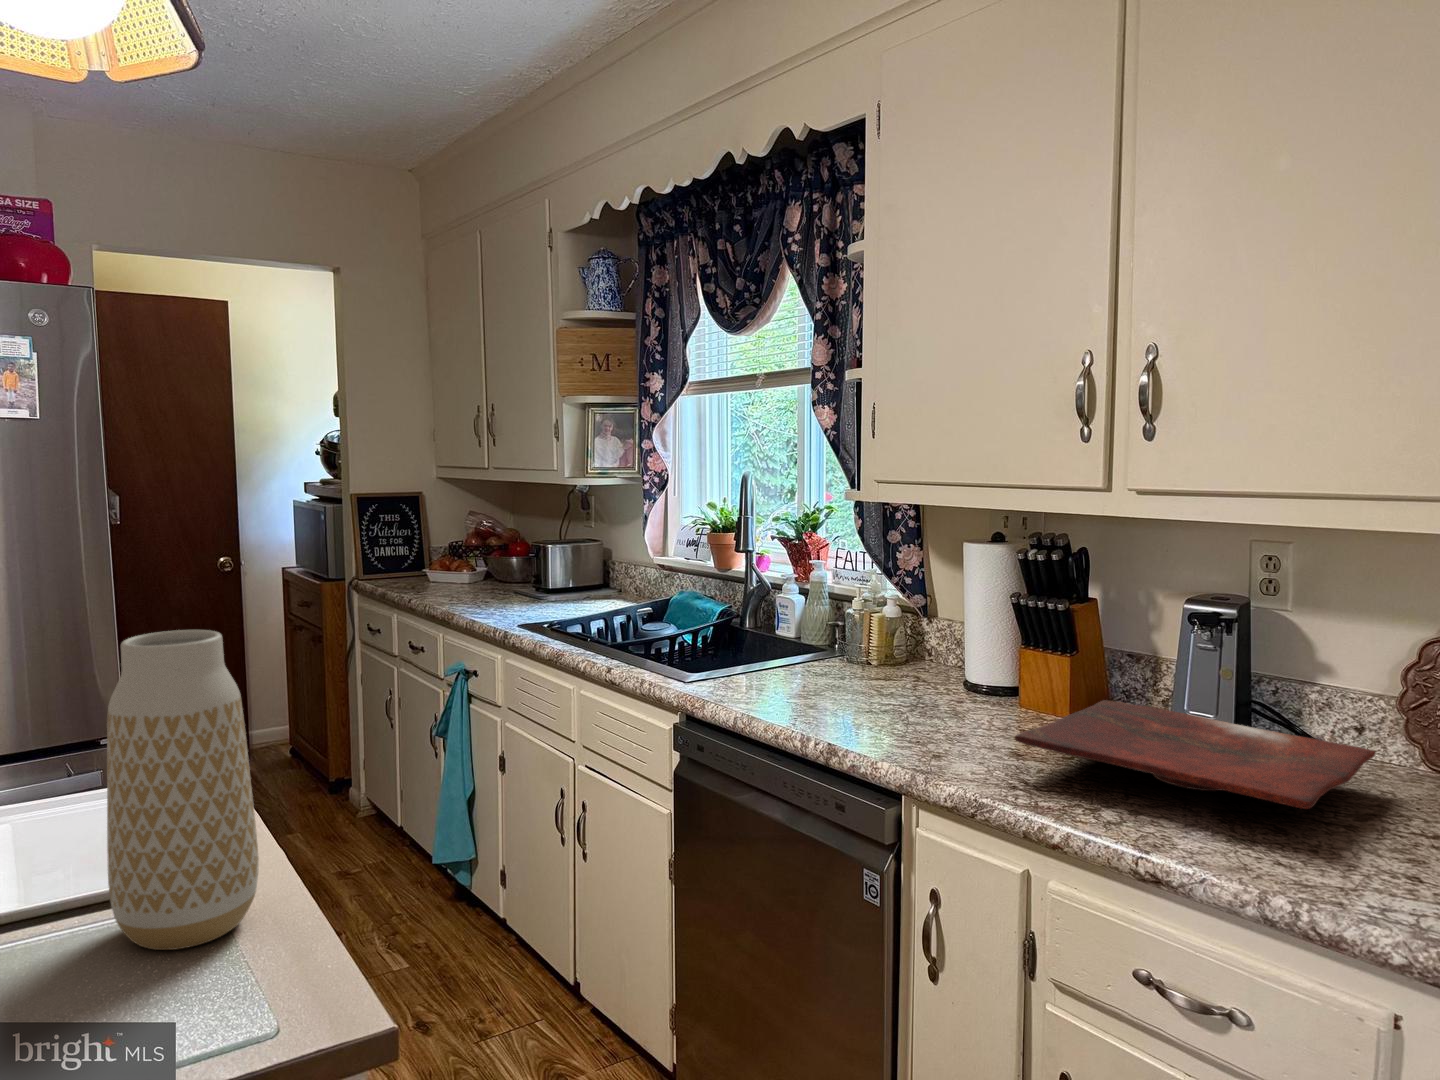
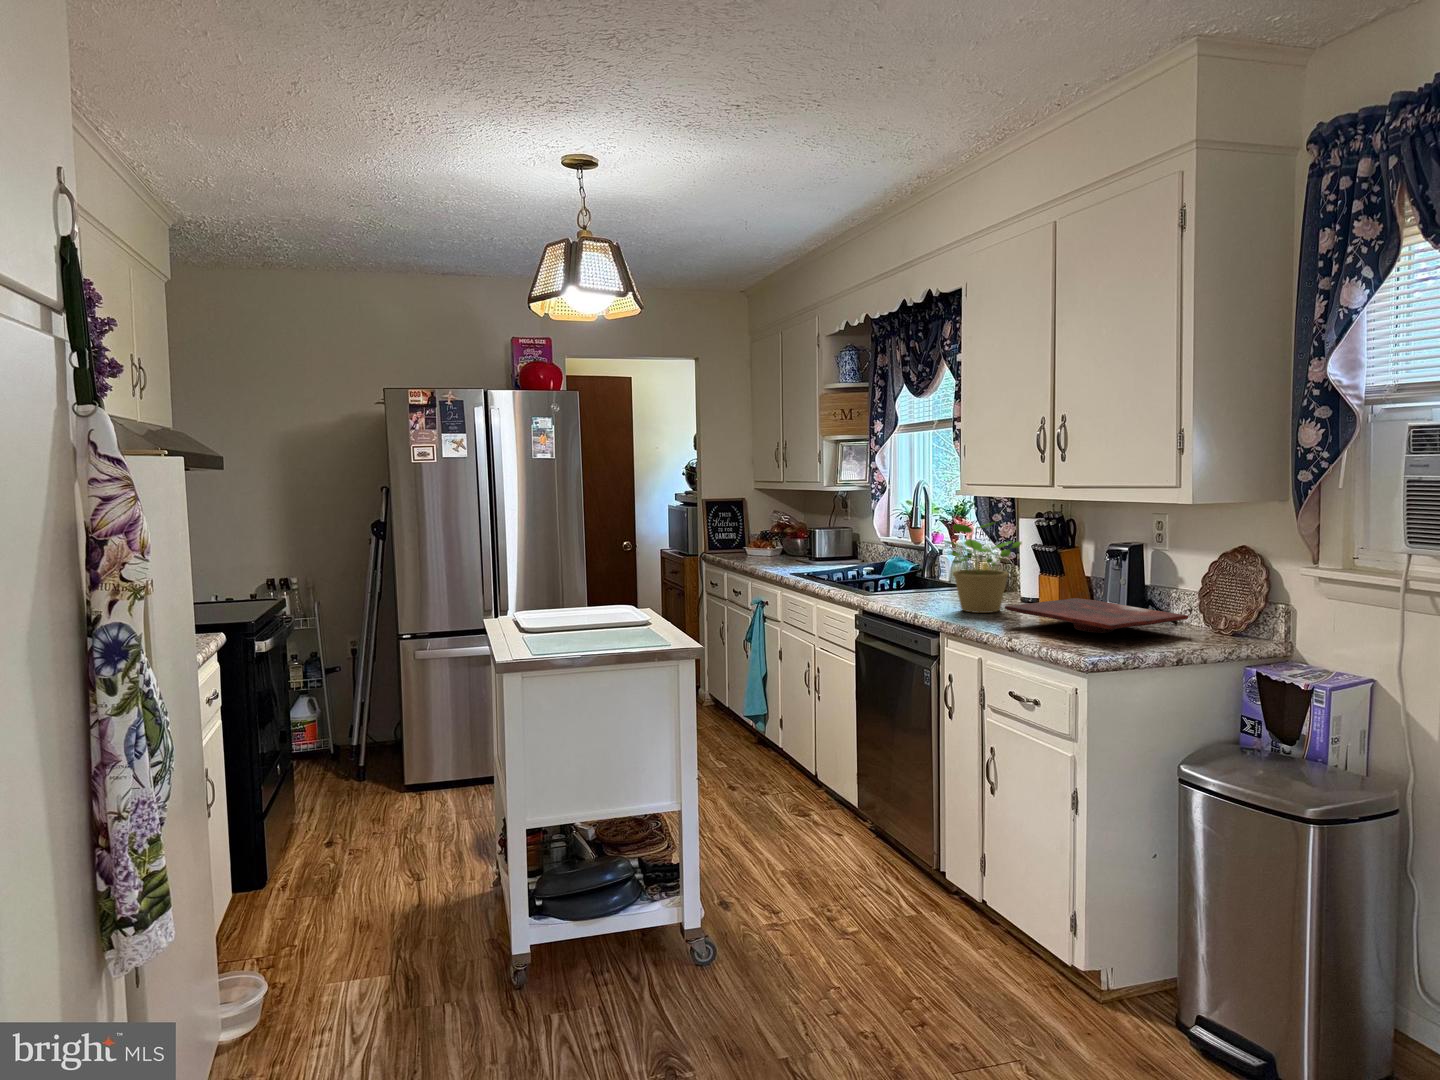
potted plant: none [858,559,1002,731] -> present [944,522,1022,613]
vase: present [107,630,259,950] -> none [617,537,665,647]

